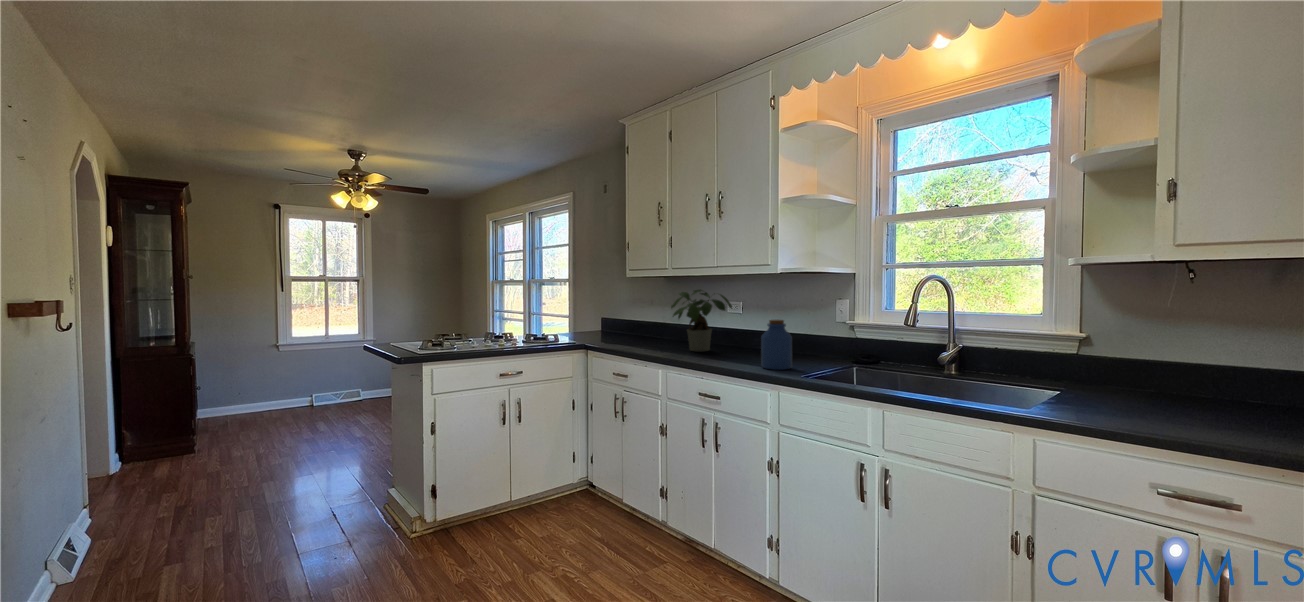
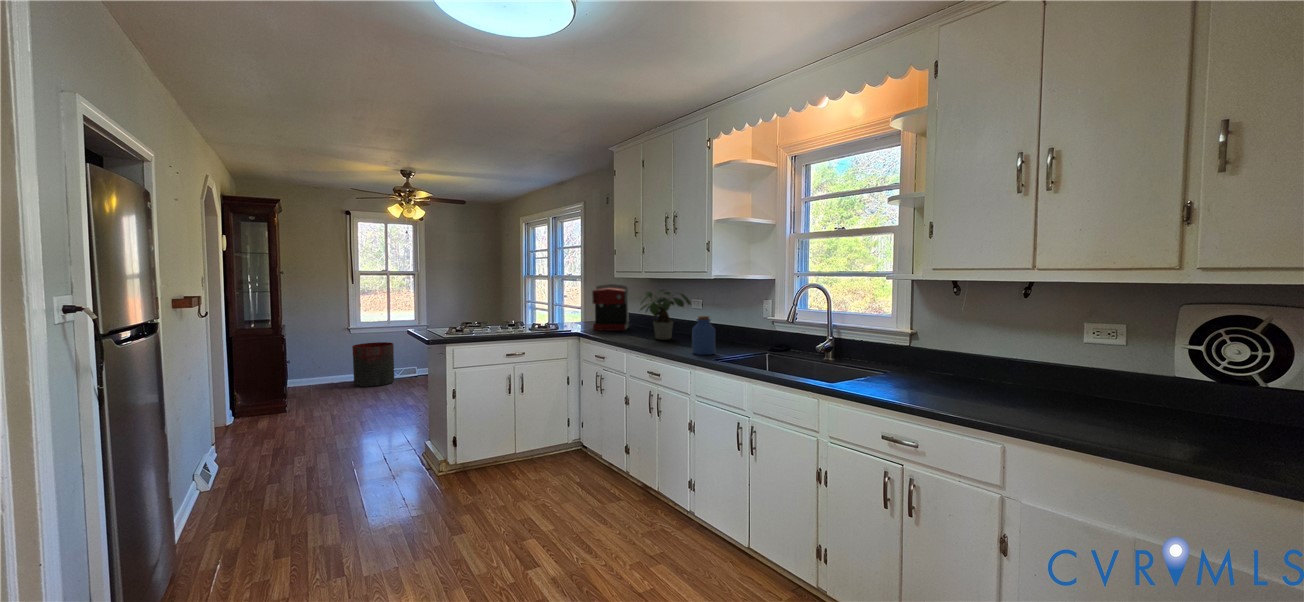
coffee maker: none [600,286,641,342] -> present [592,284,629,331]
trash can: none [281,363,335,418] -> present [352,342,394,387]

